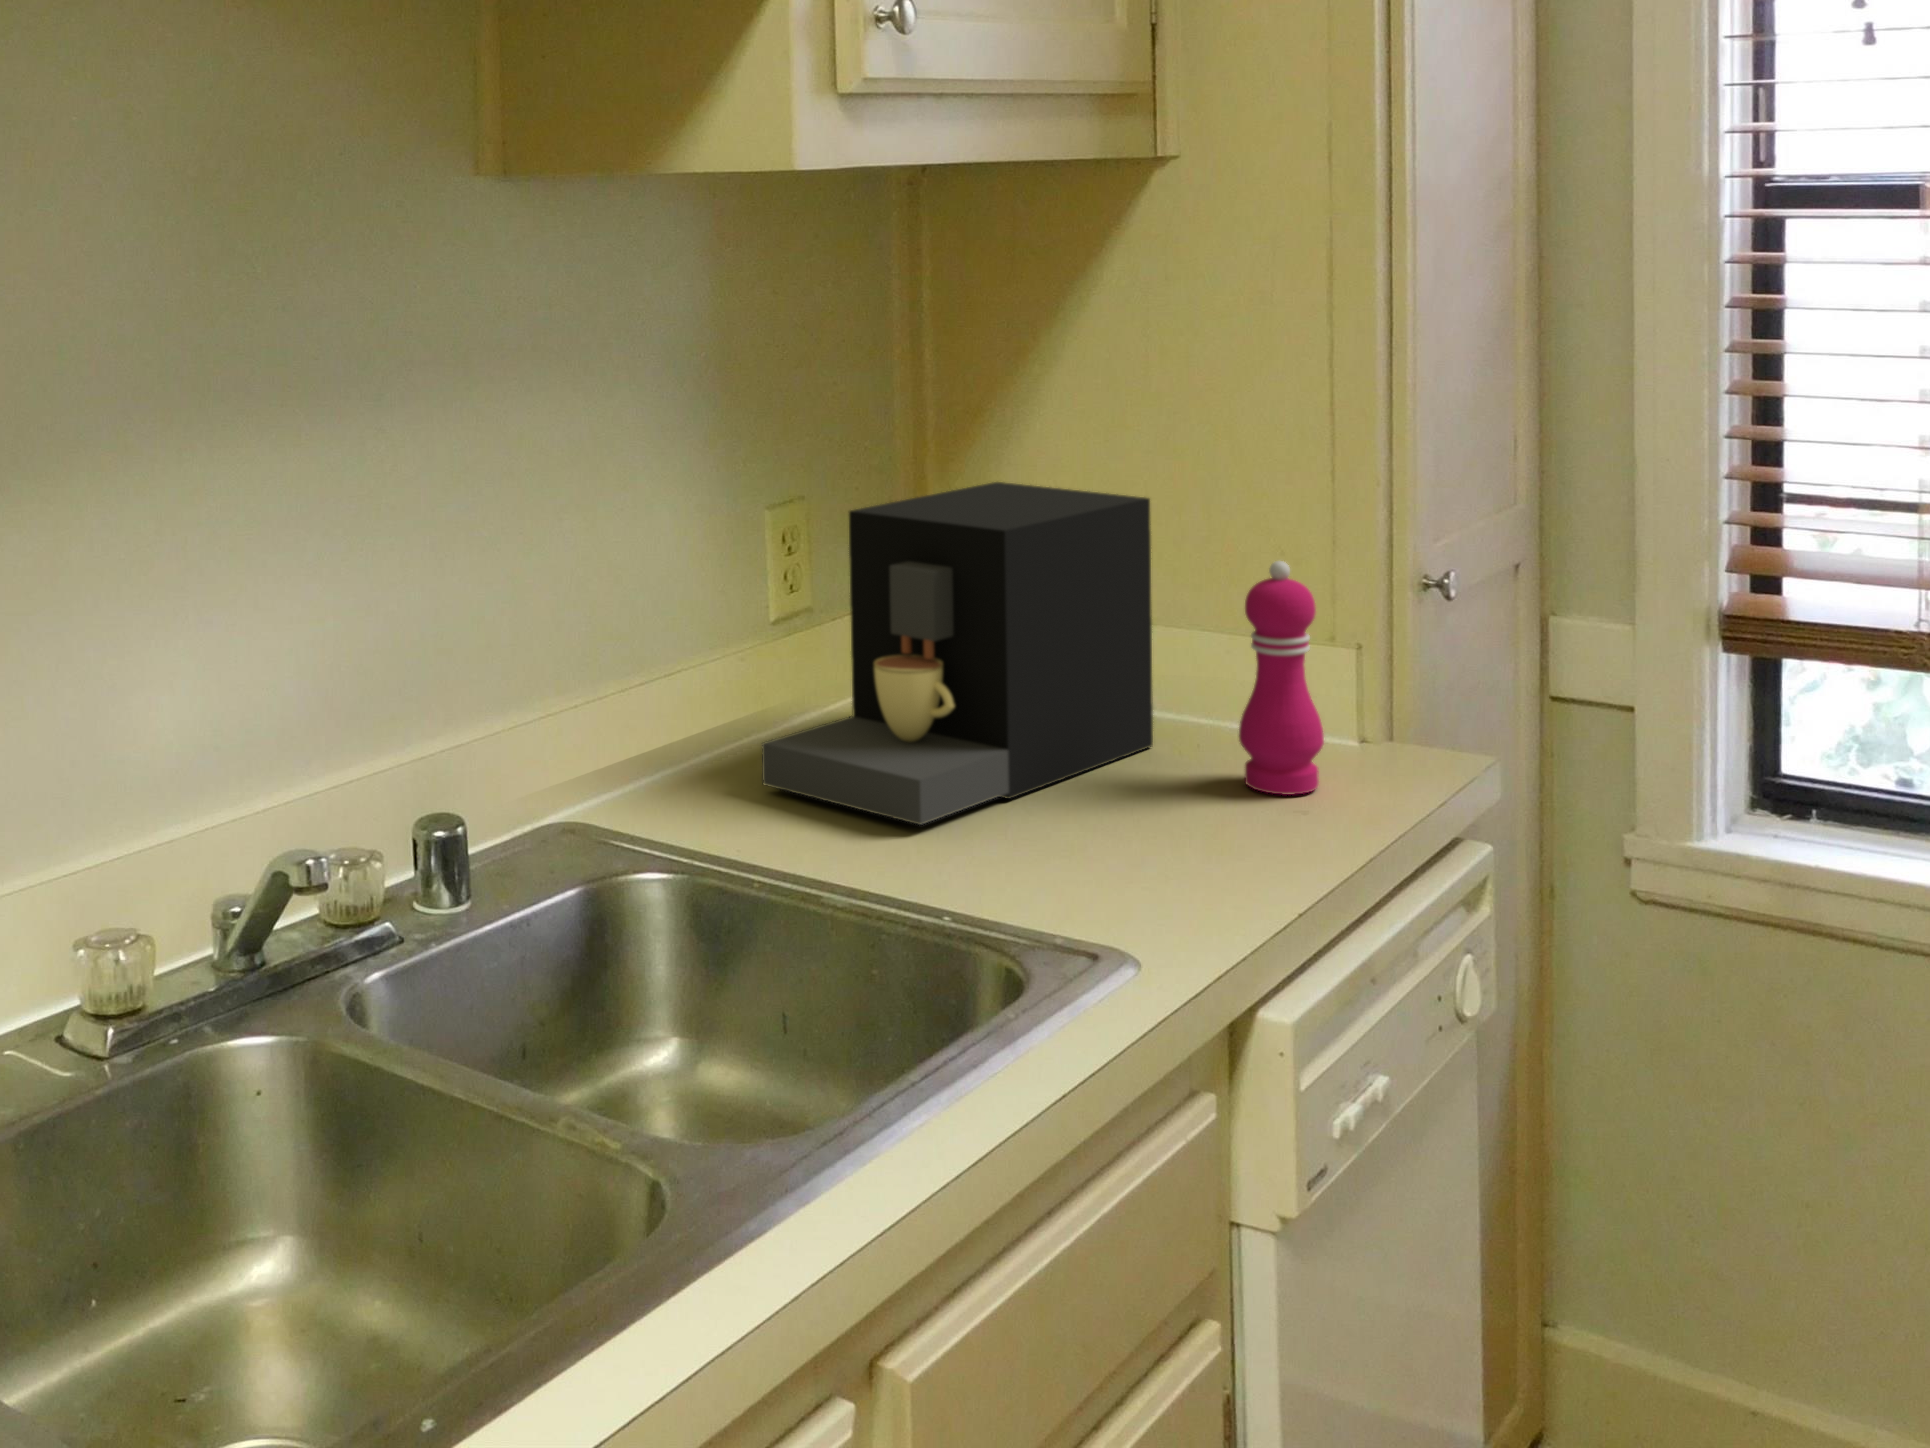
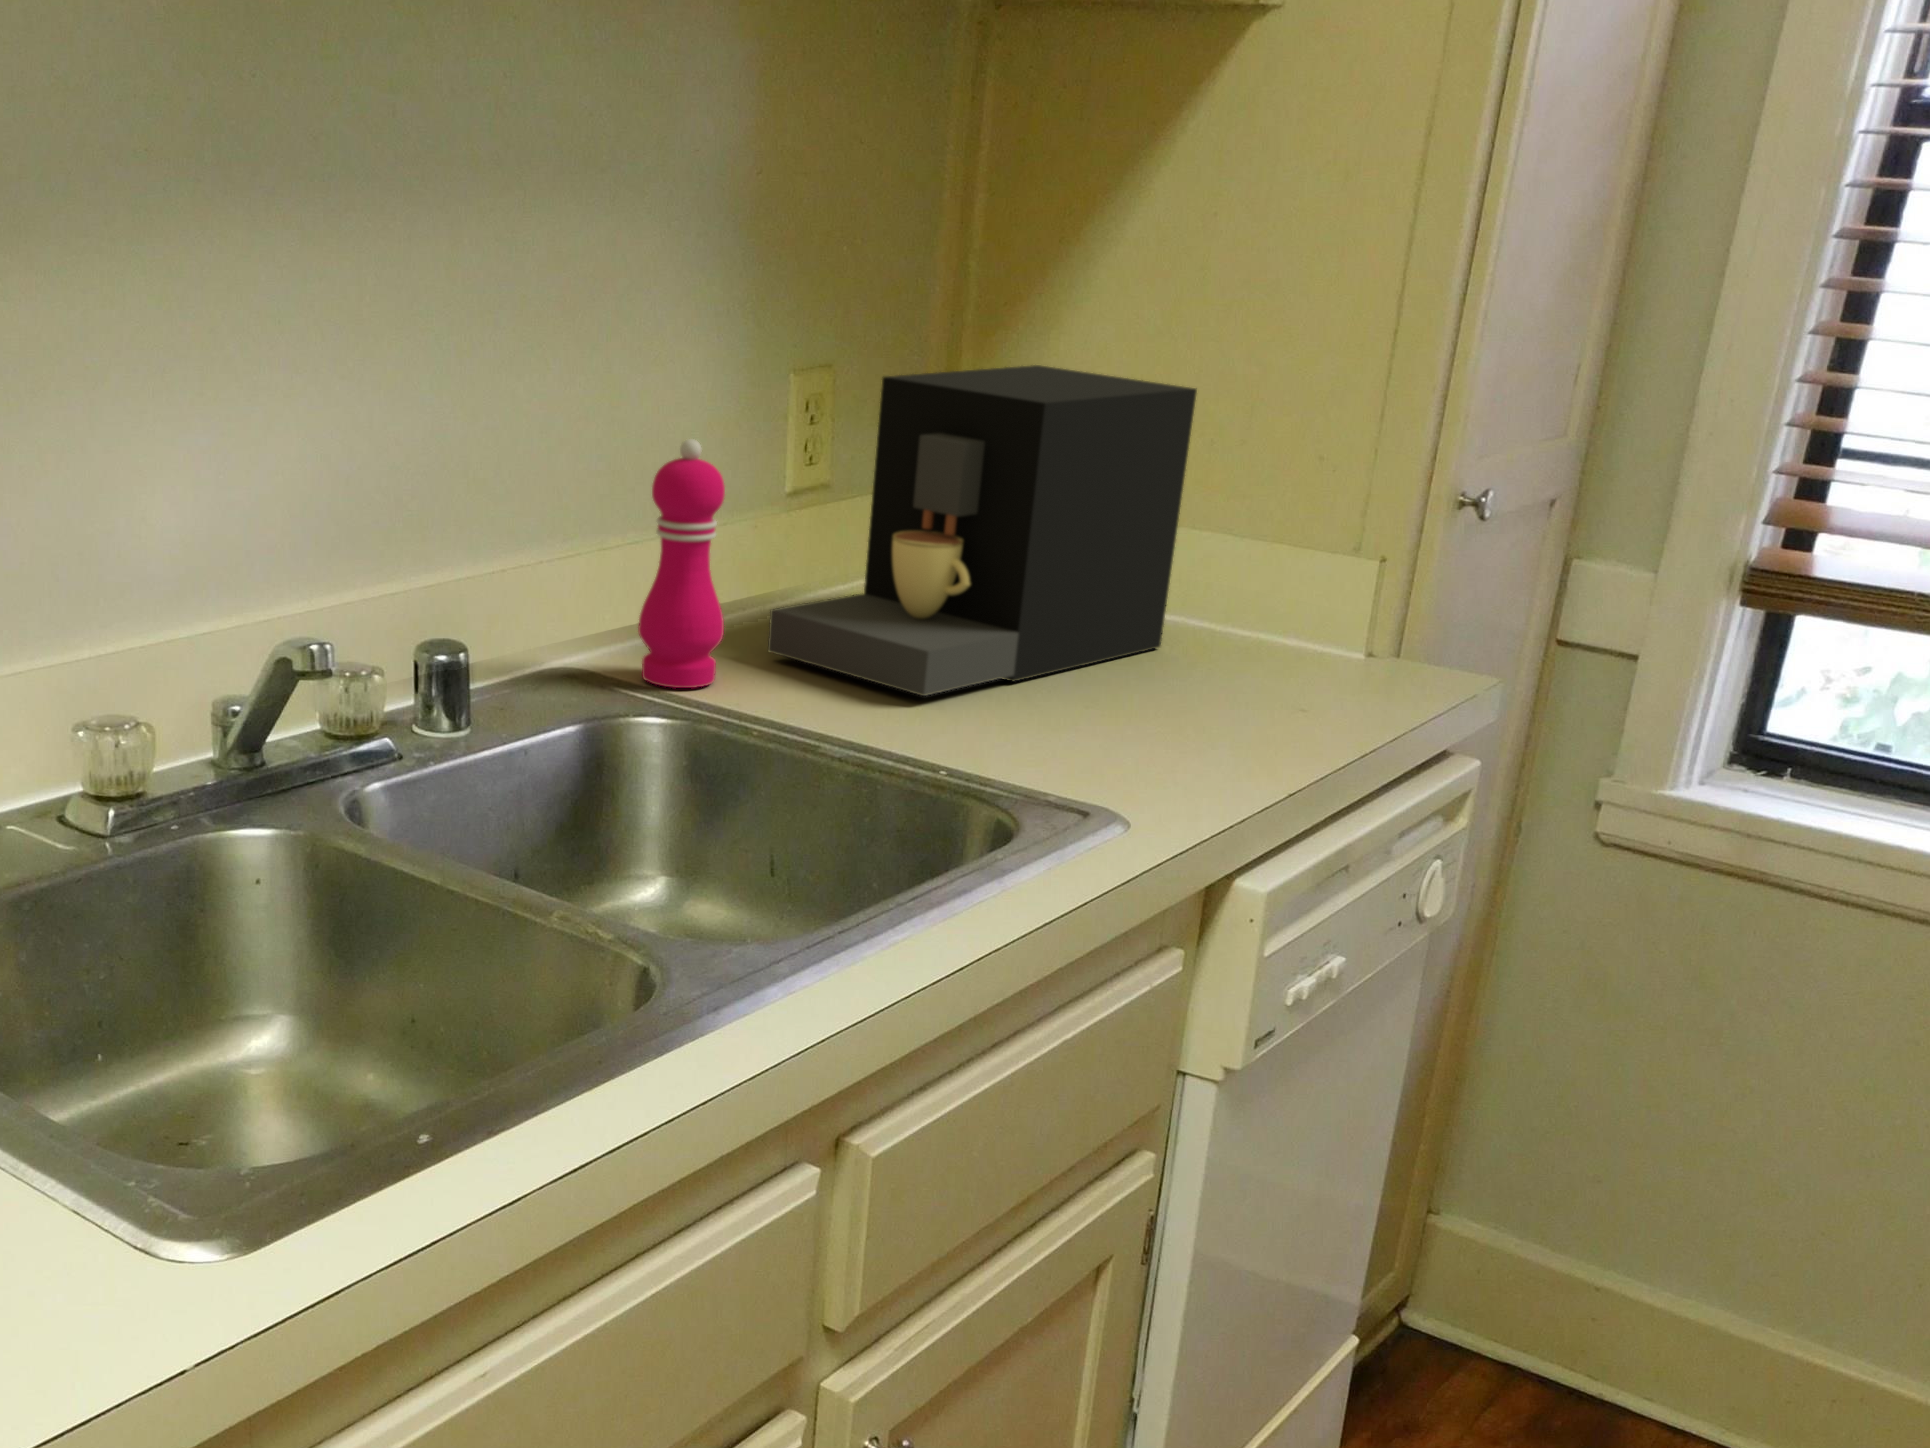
pepper mill: present [1239,561,1324,795] -> present [638,439,725,688]

